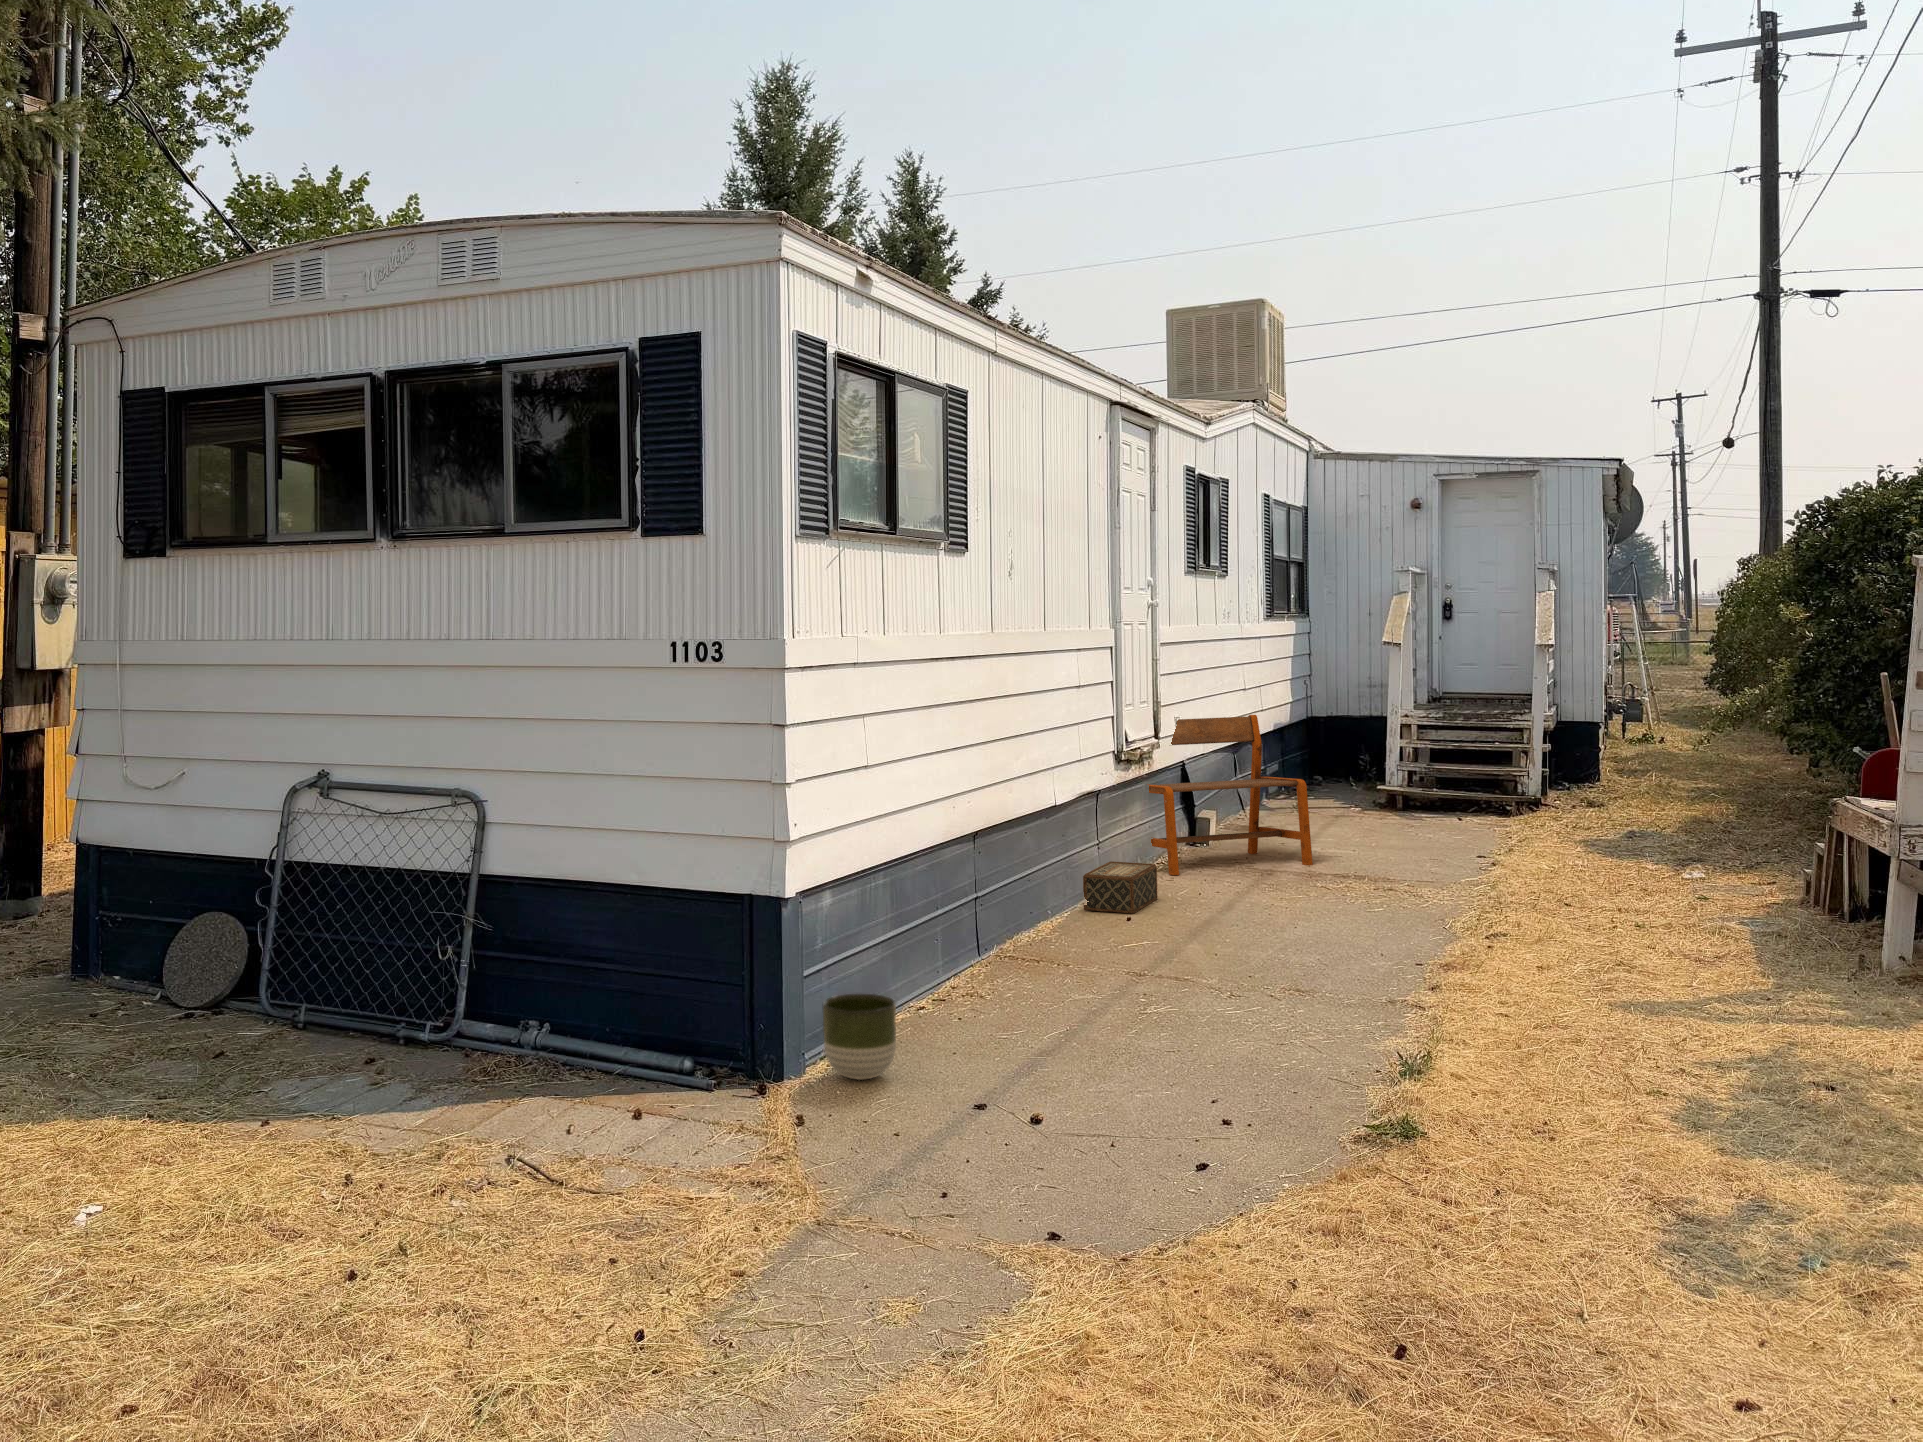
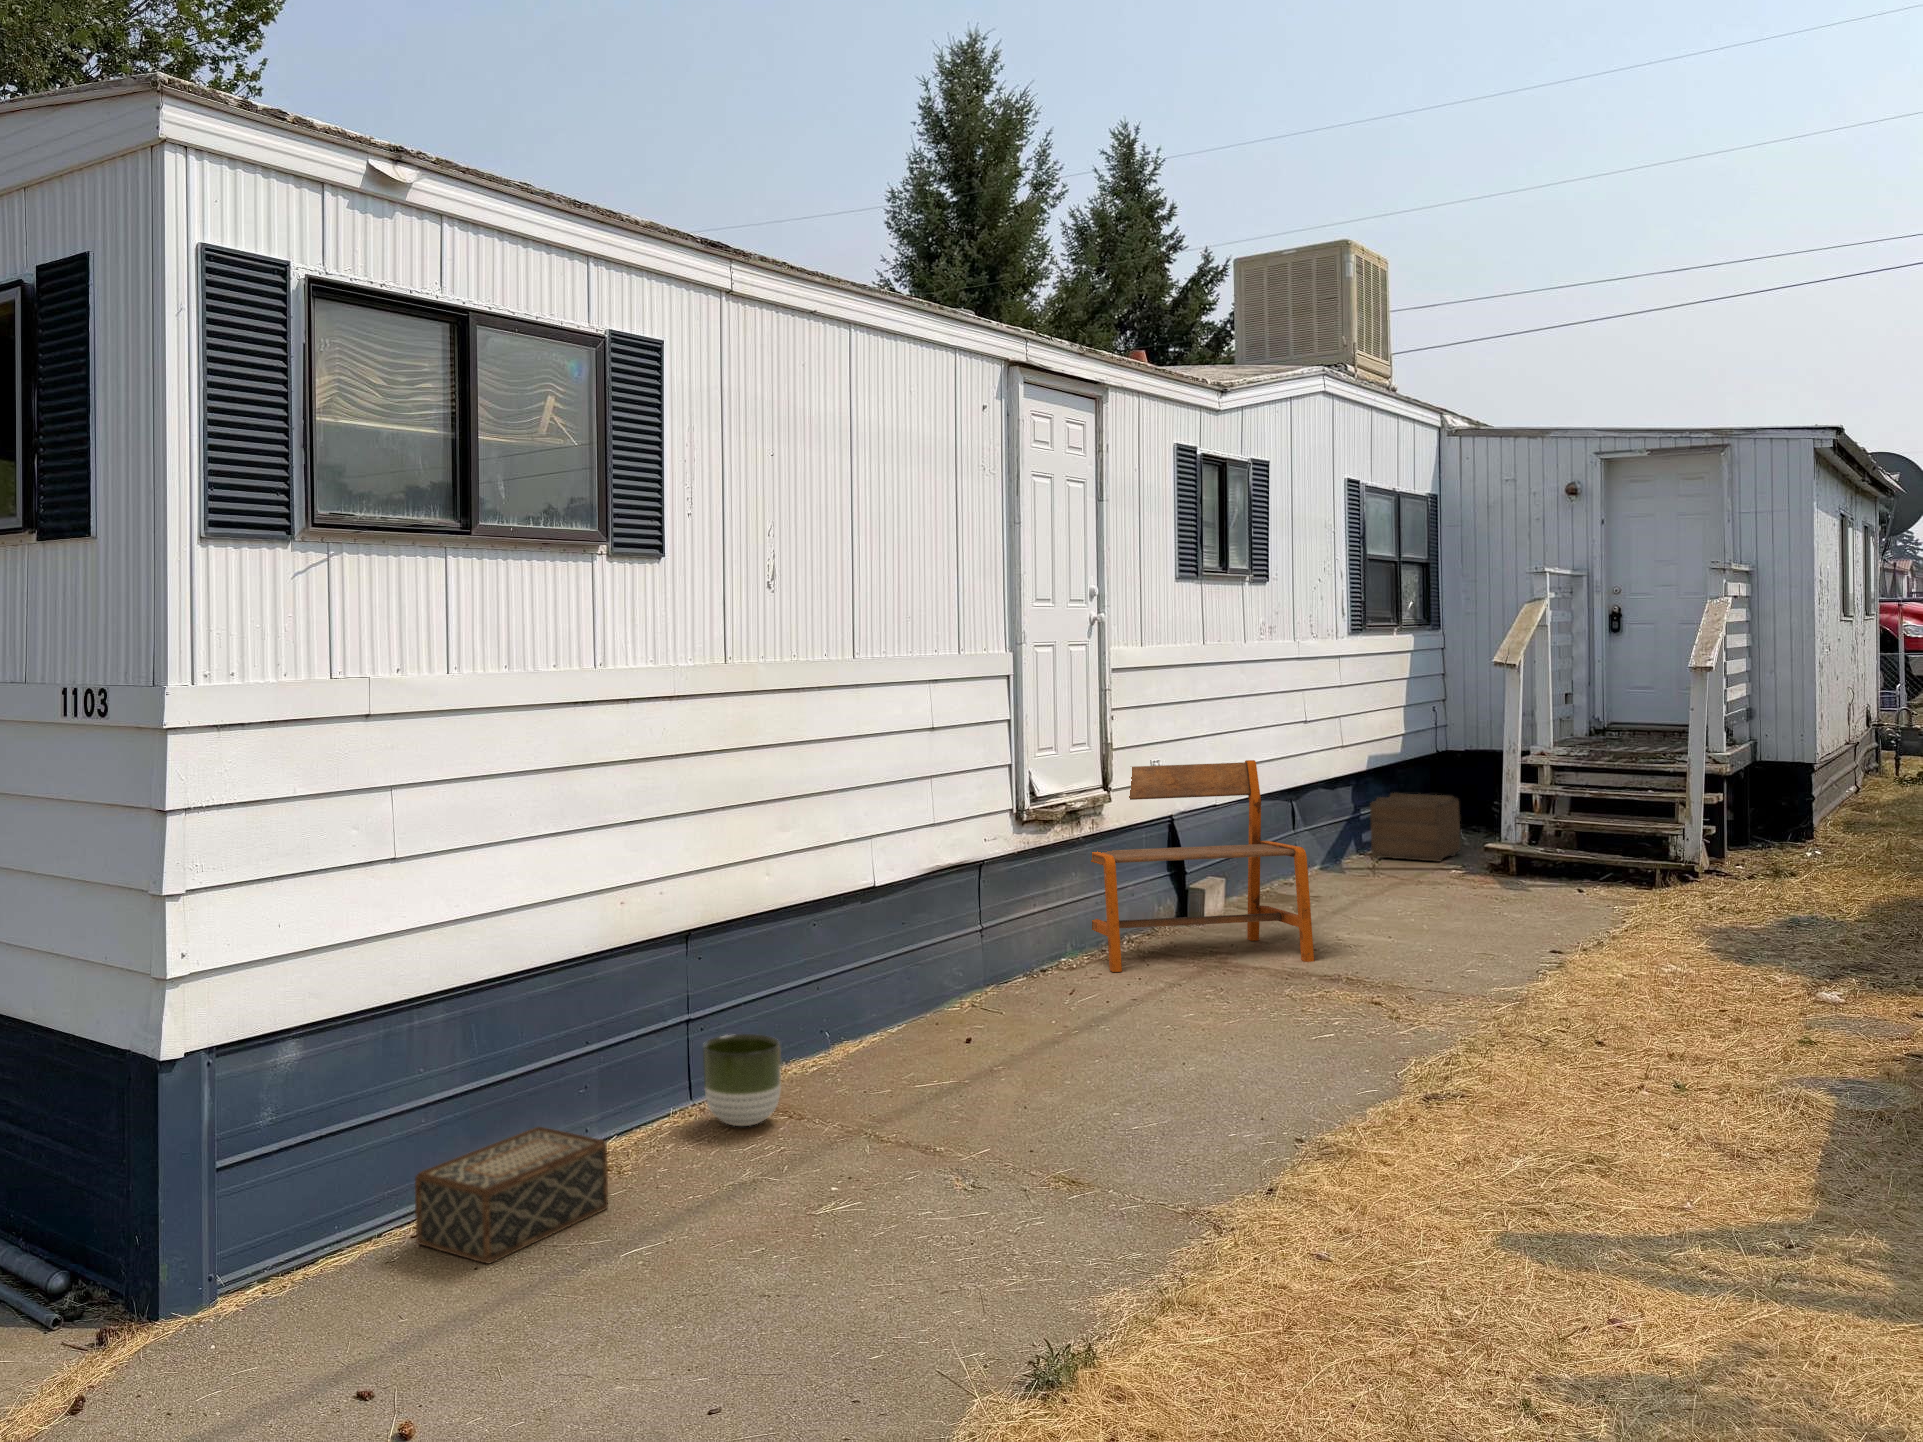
wooden crate: none [1281,748,1346,801] -> present [1370,793,1461,862]
woven basket: present [1083,861,1157,914] -> present [415,1127,608,1264]
planter: present [823,994,896,1080] -> present [703,1034,781,1126]

